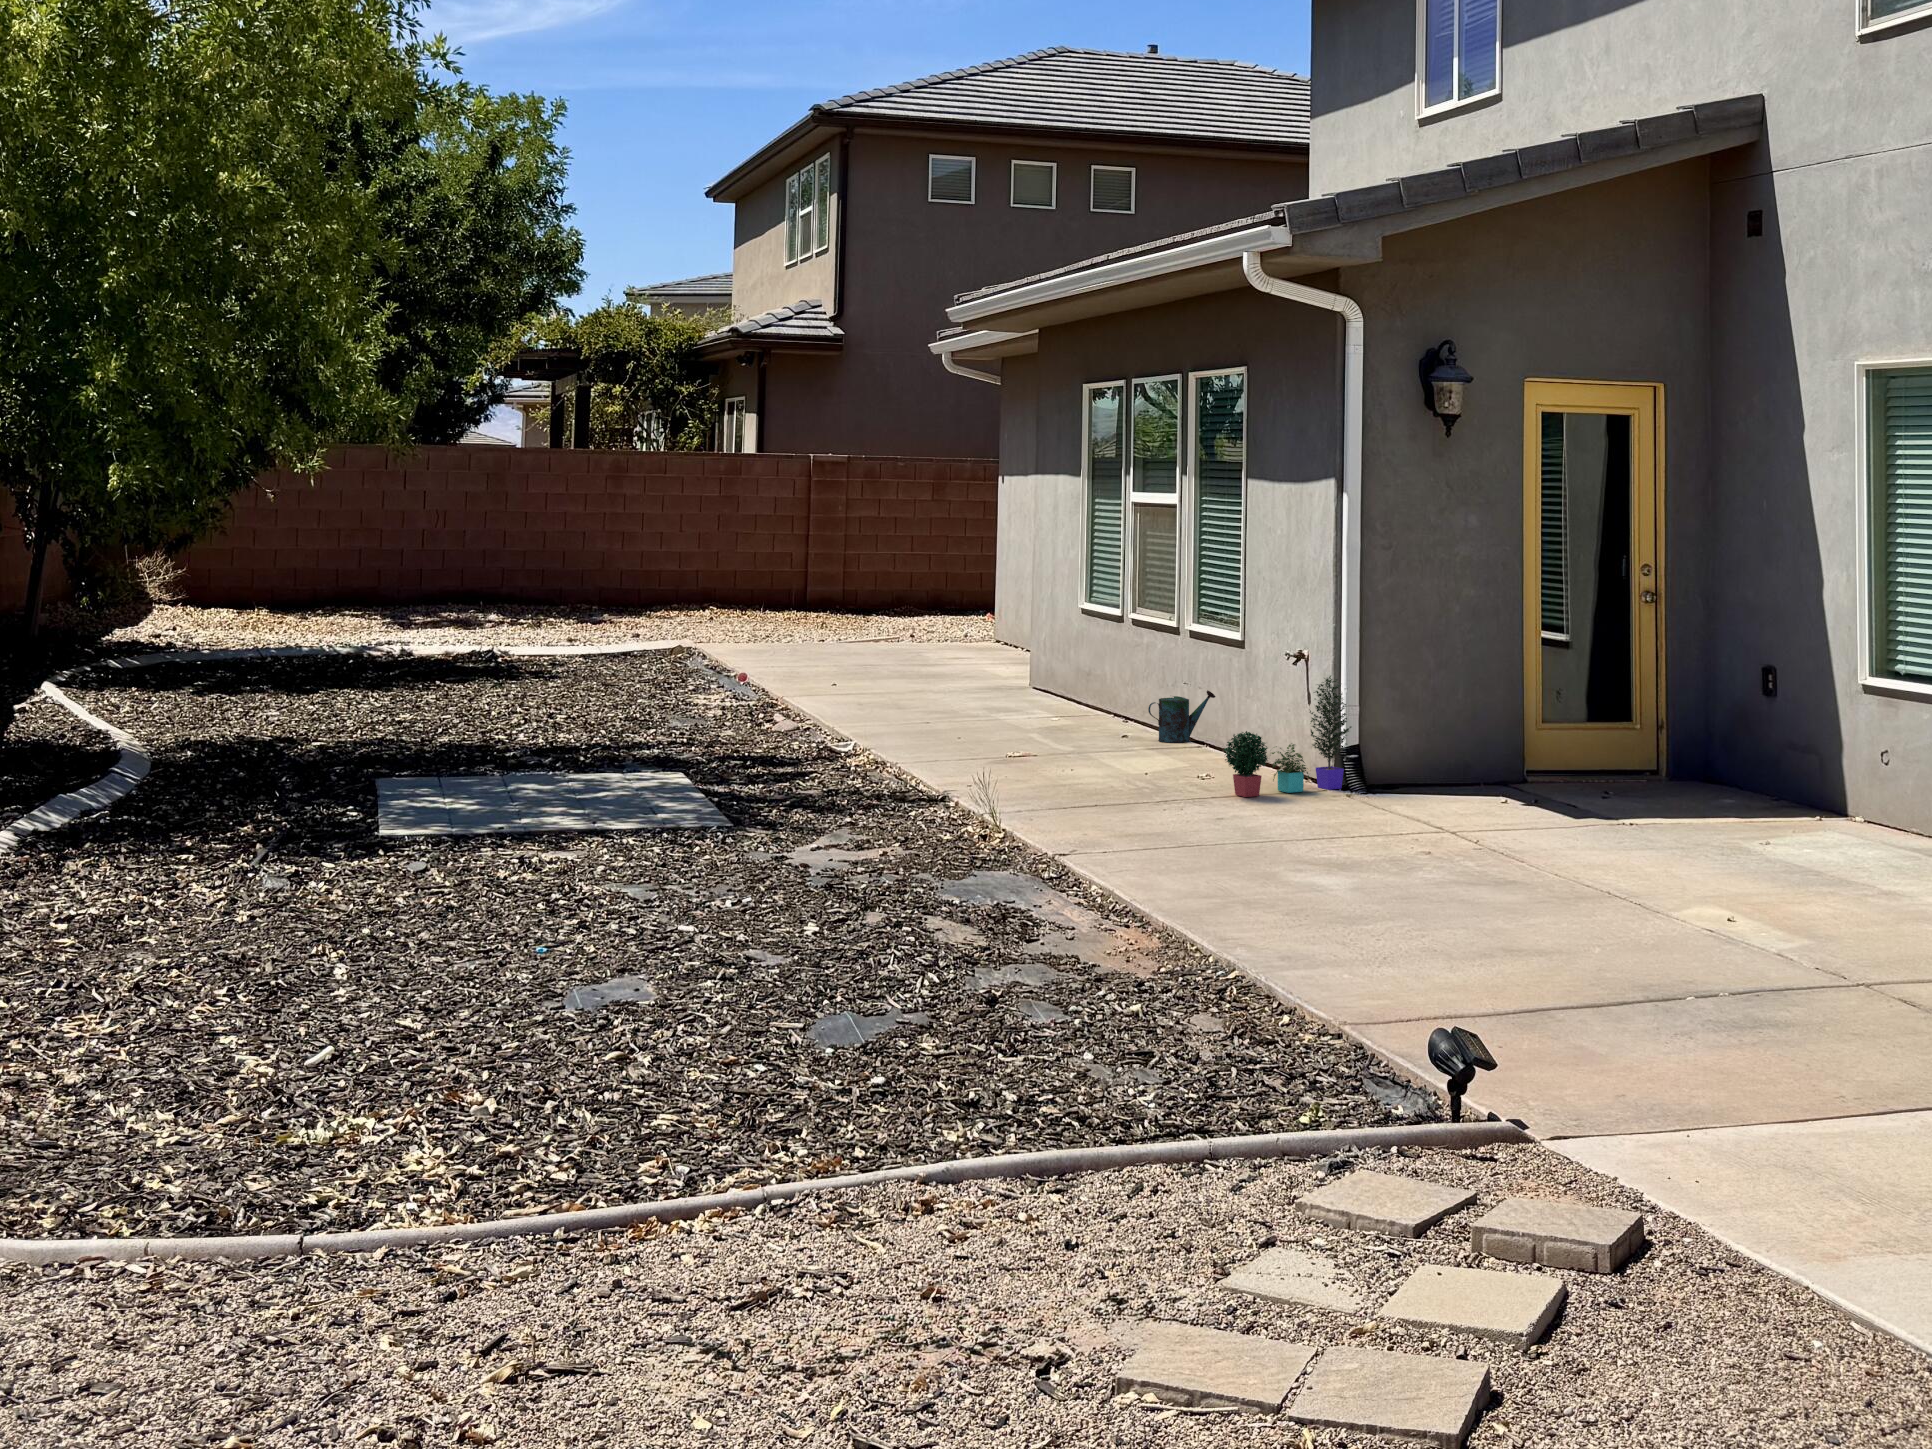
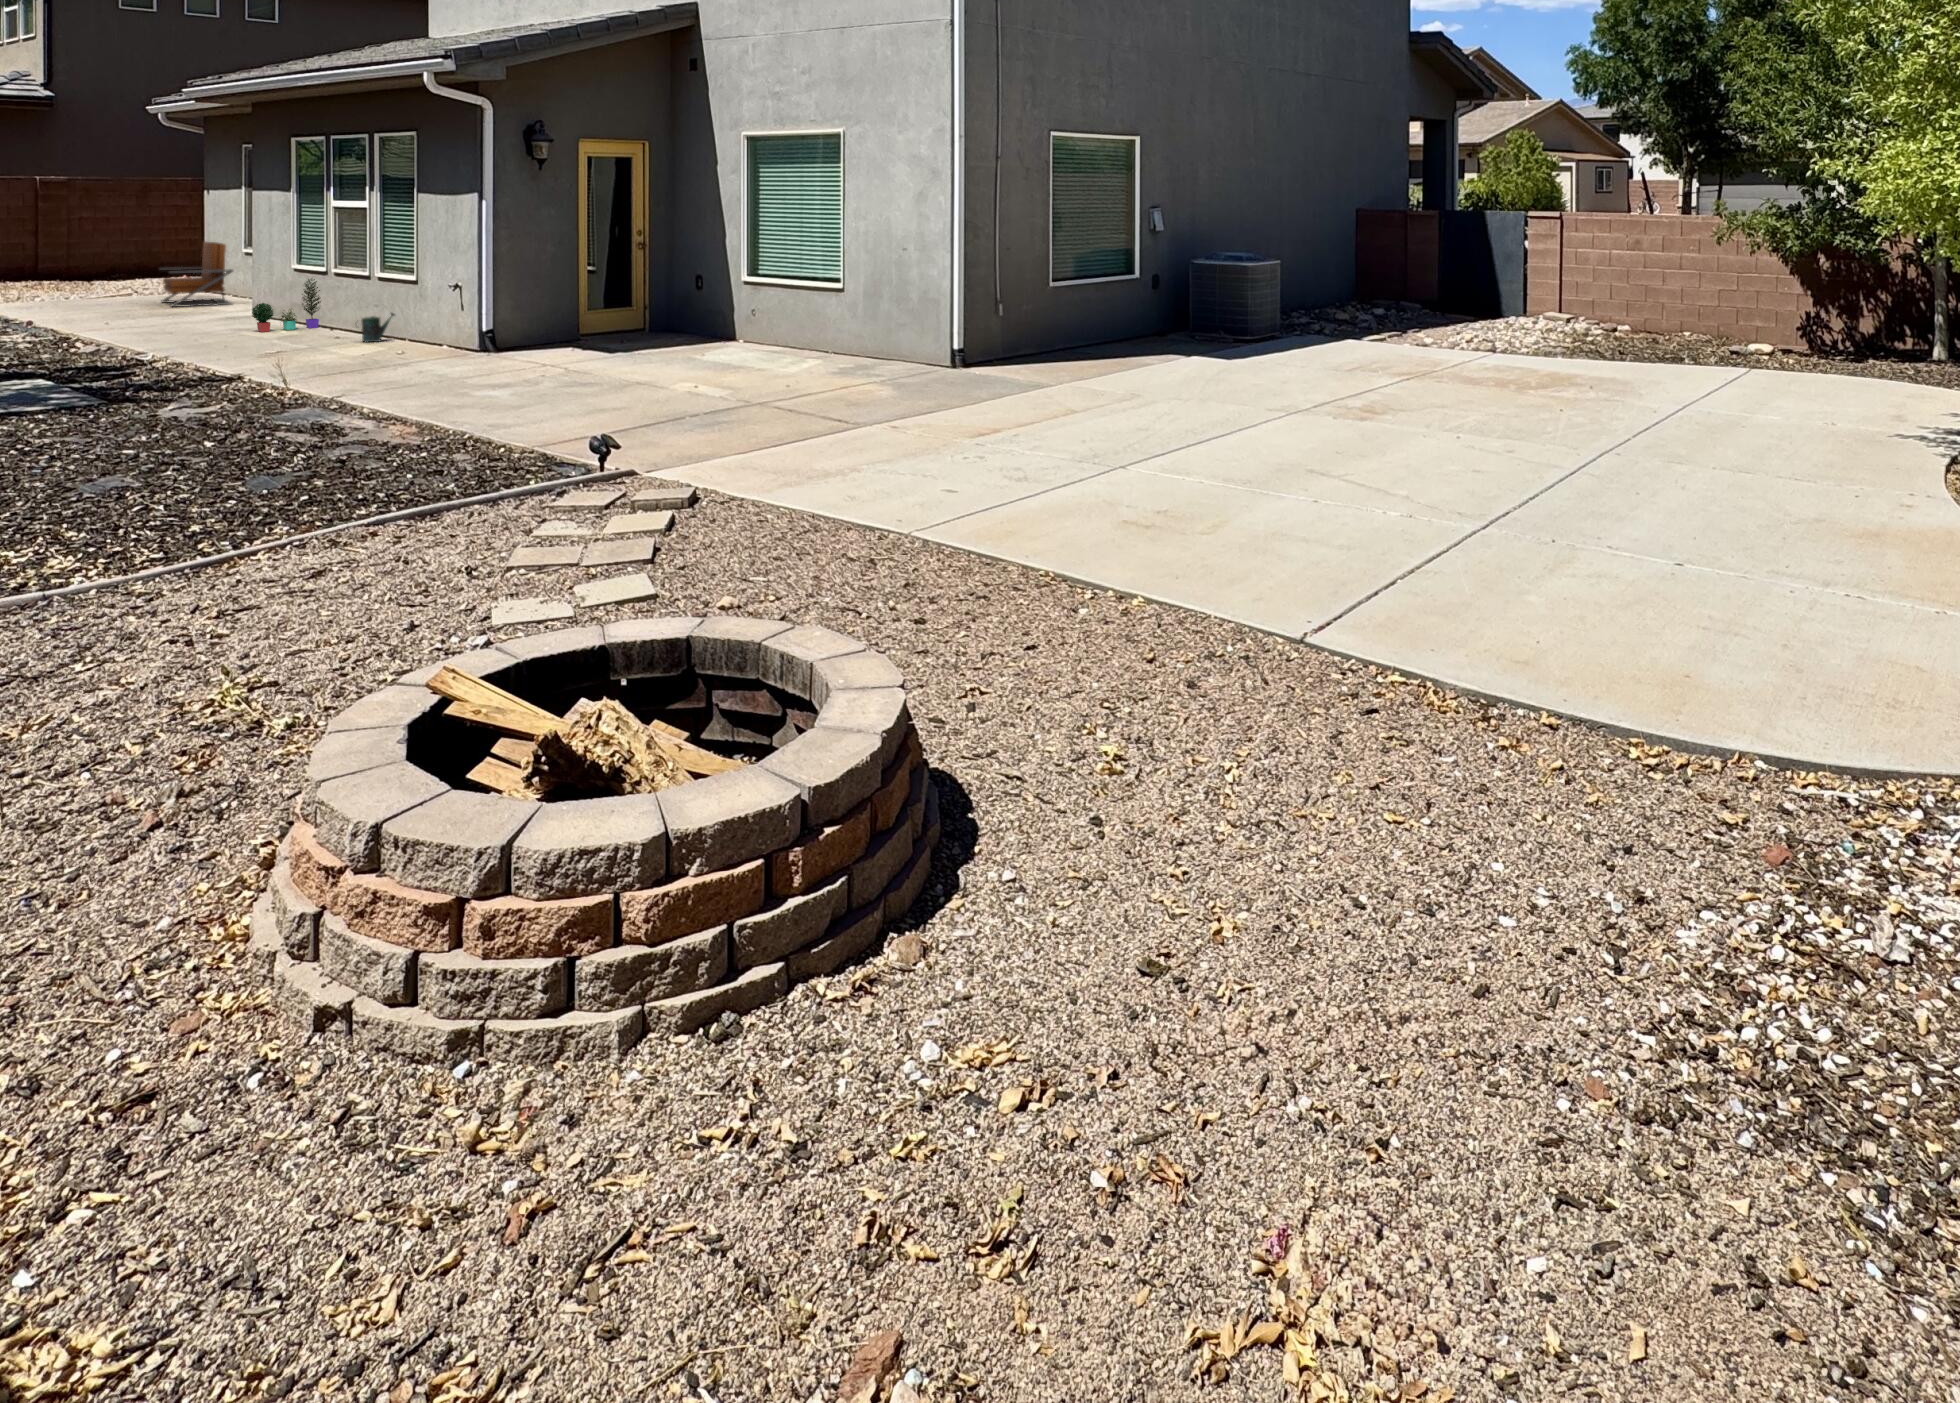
lounge chair: none [920,553,1017,657] -> present [161,242,233,307]
potted plant: present [1224,676,1351,797] -> present [252,278,321,332]

